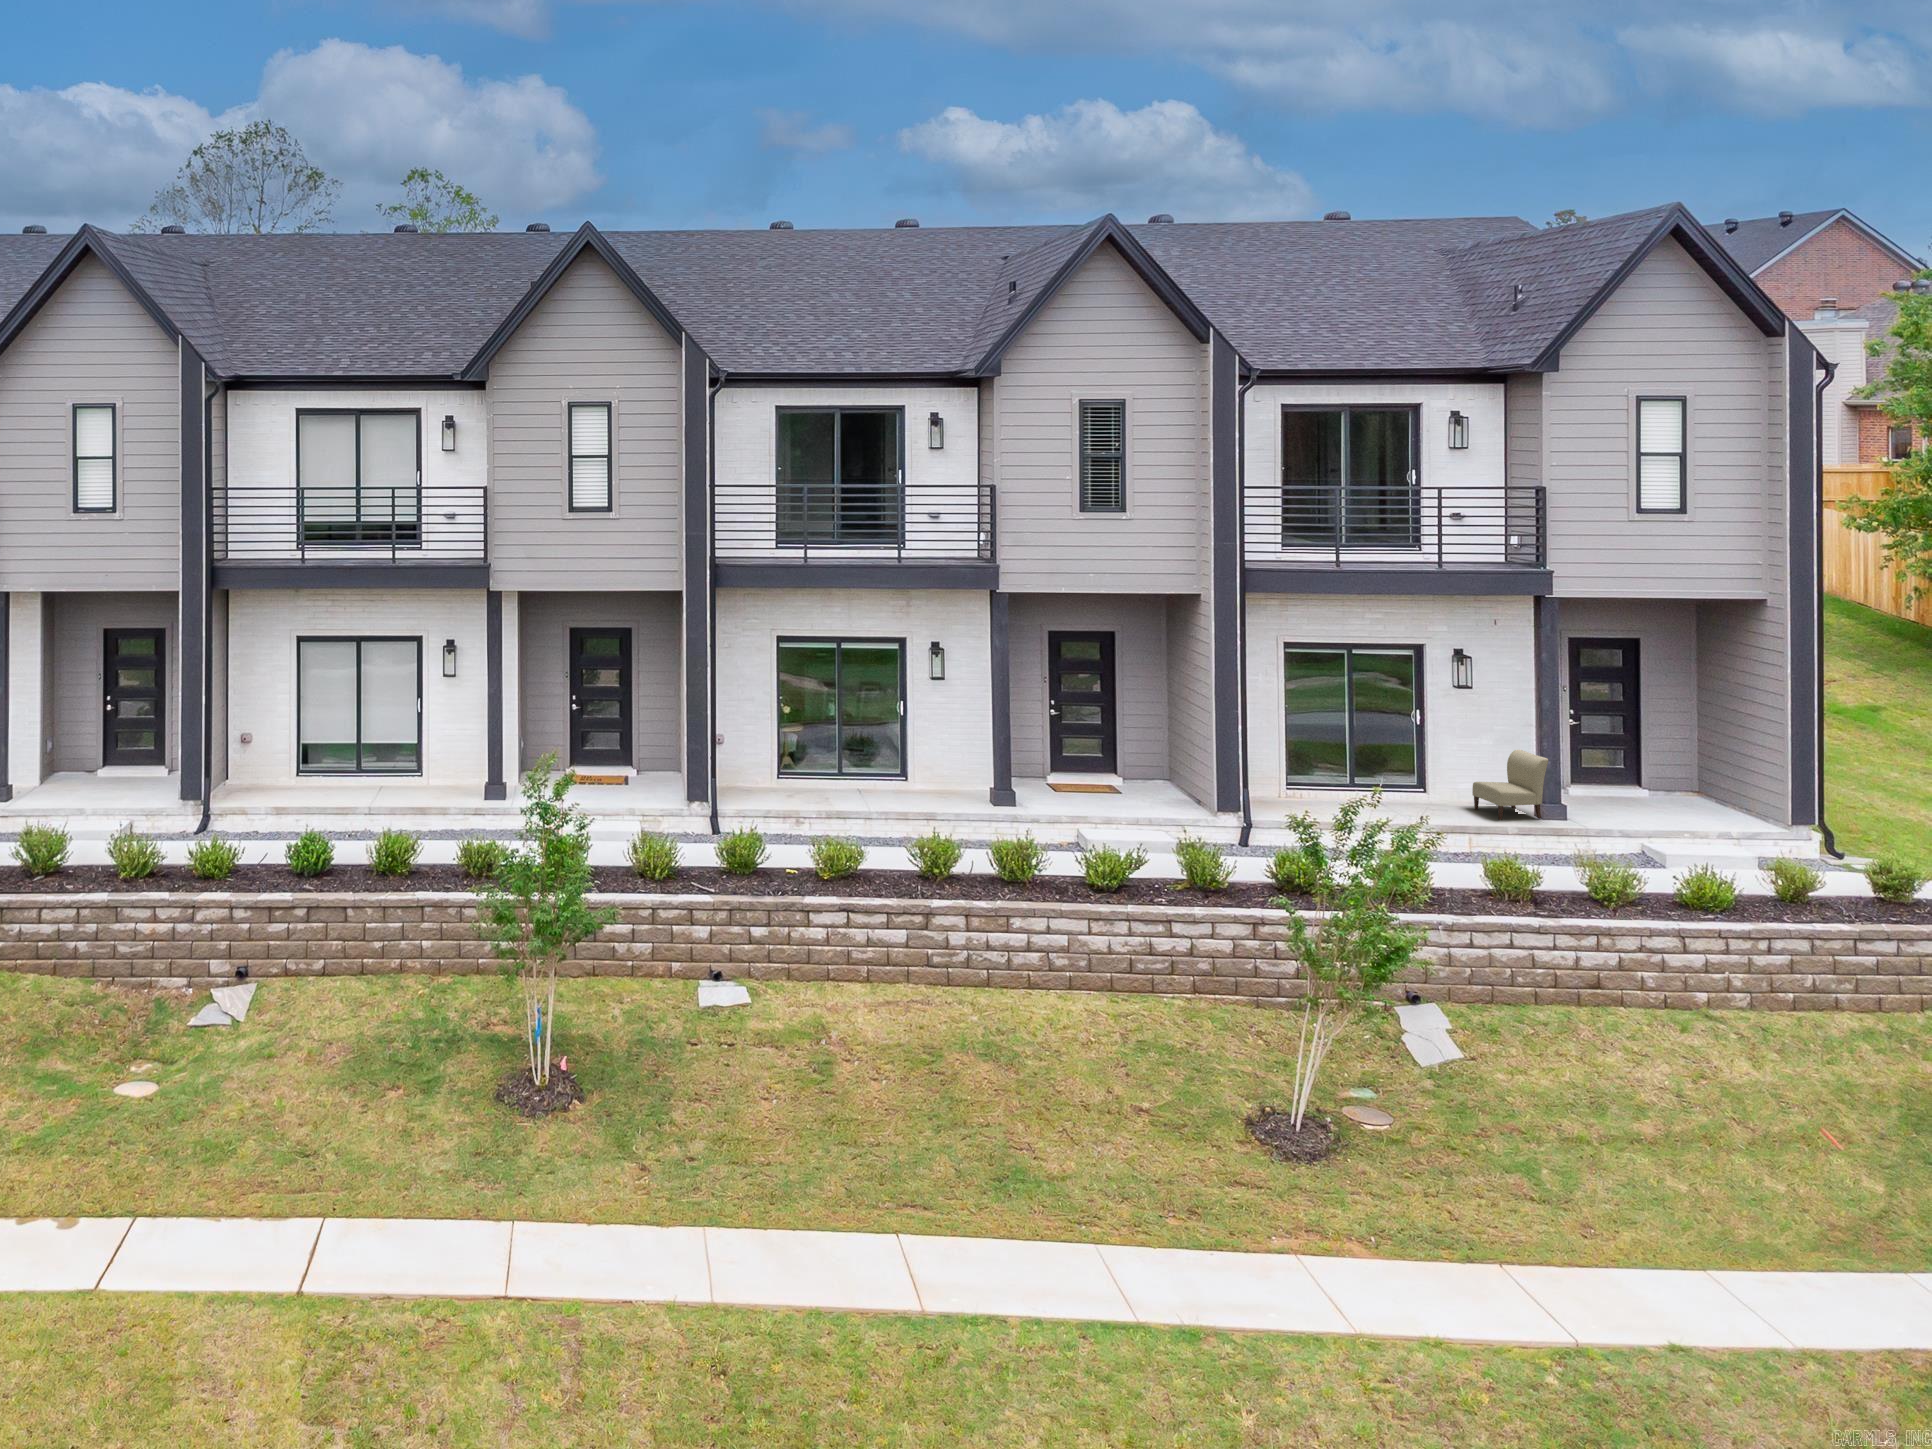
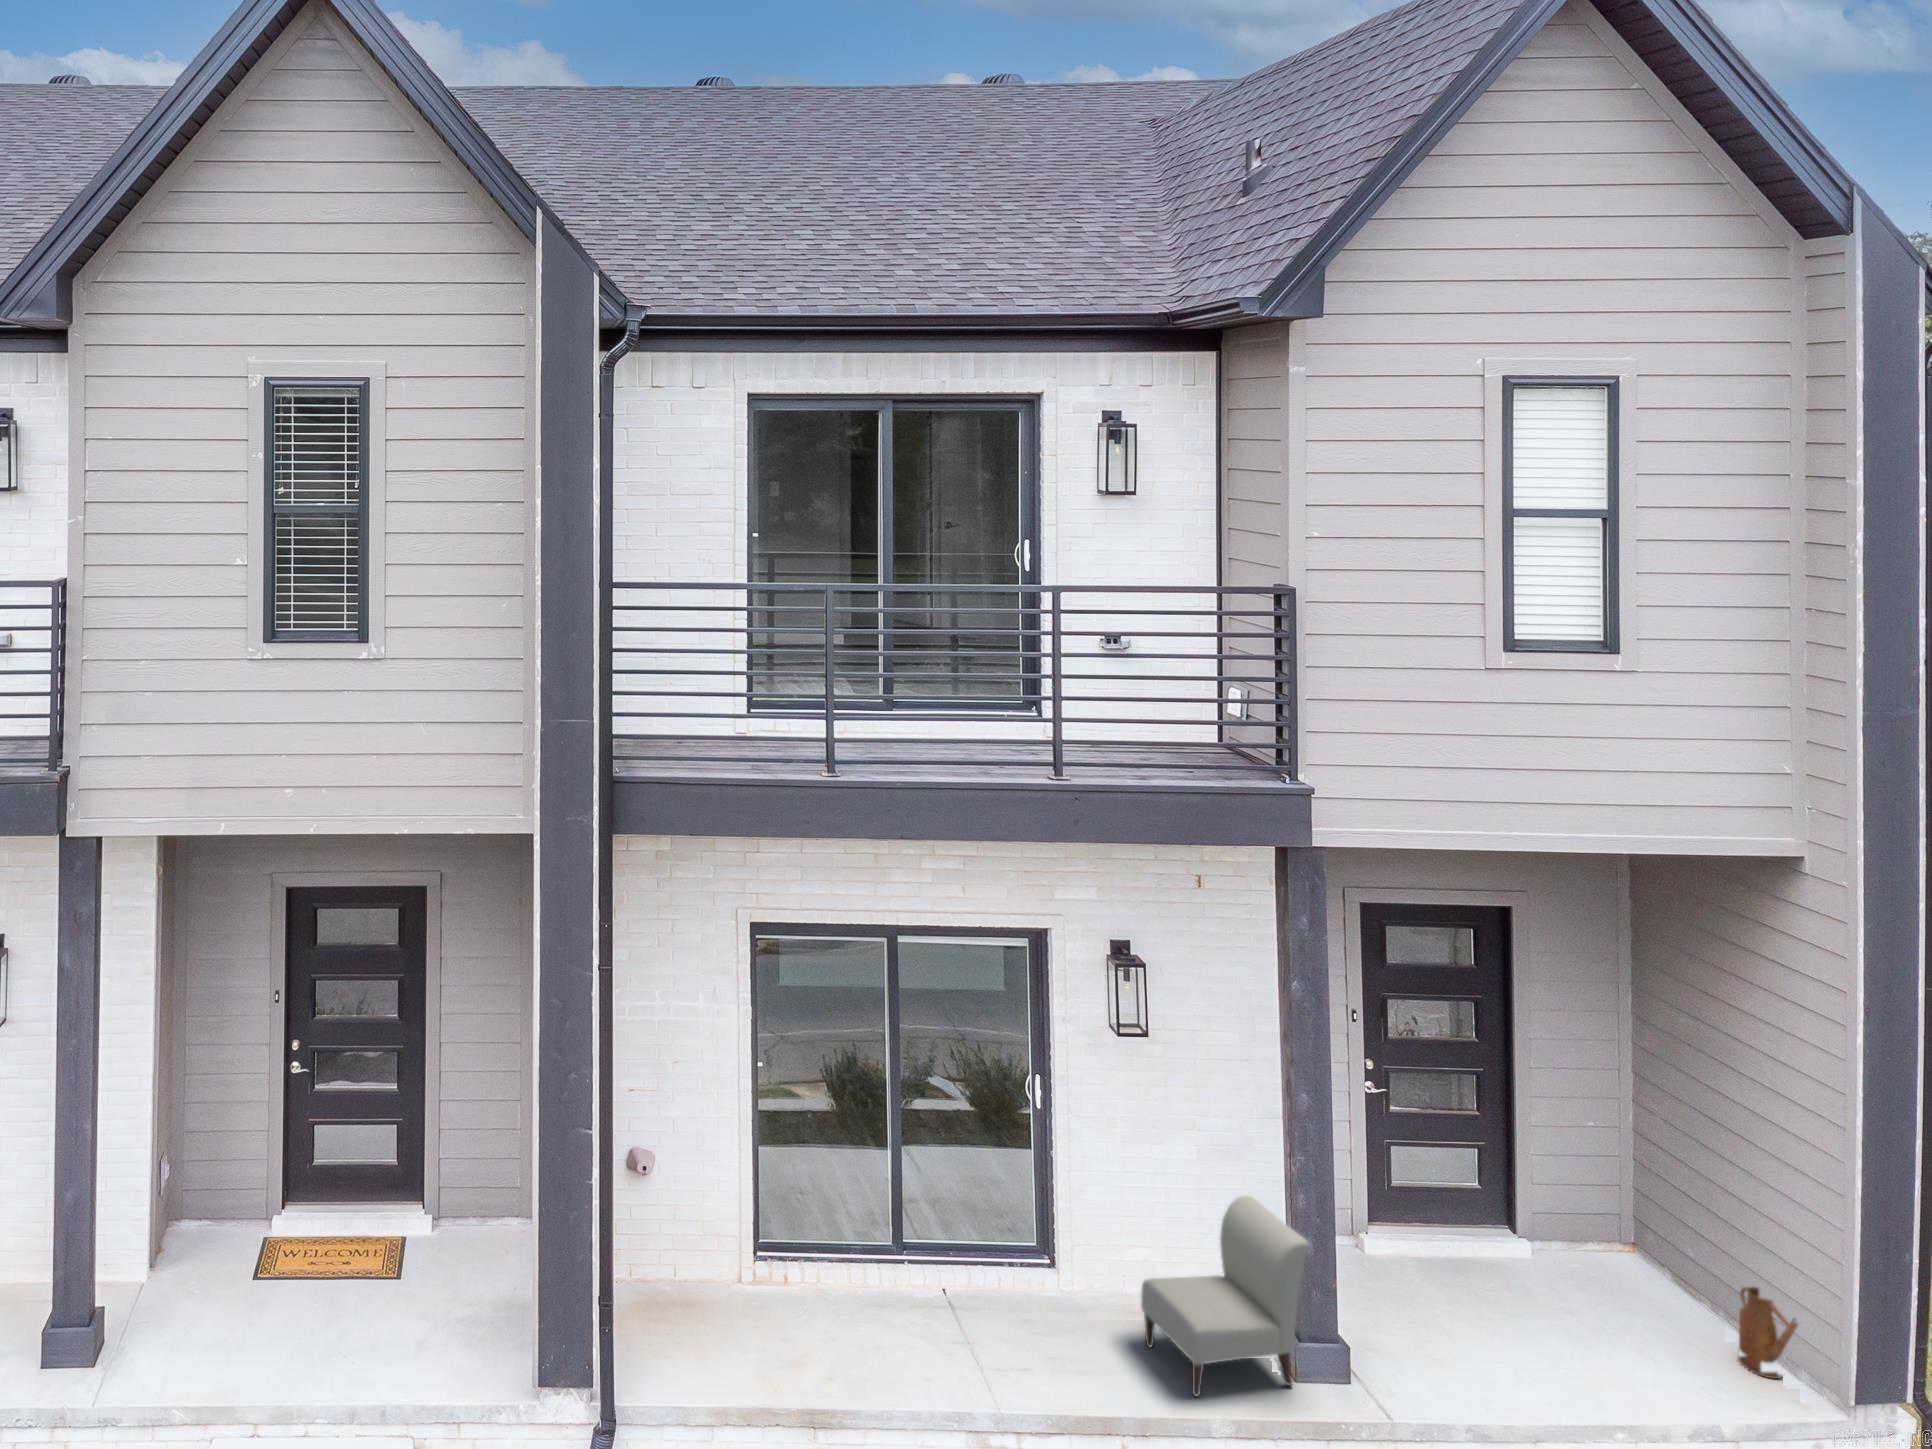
watering can: none [1739,787,1763,822] -> present [1738,1287,1798,1379]

